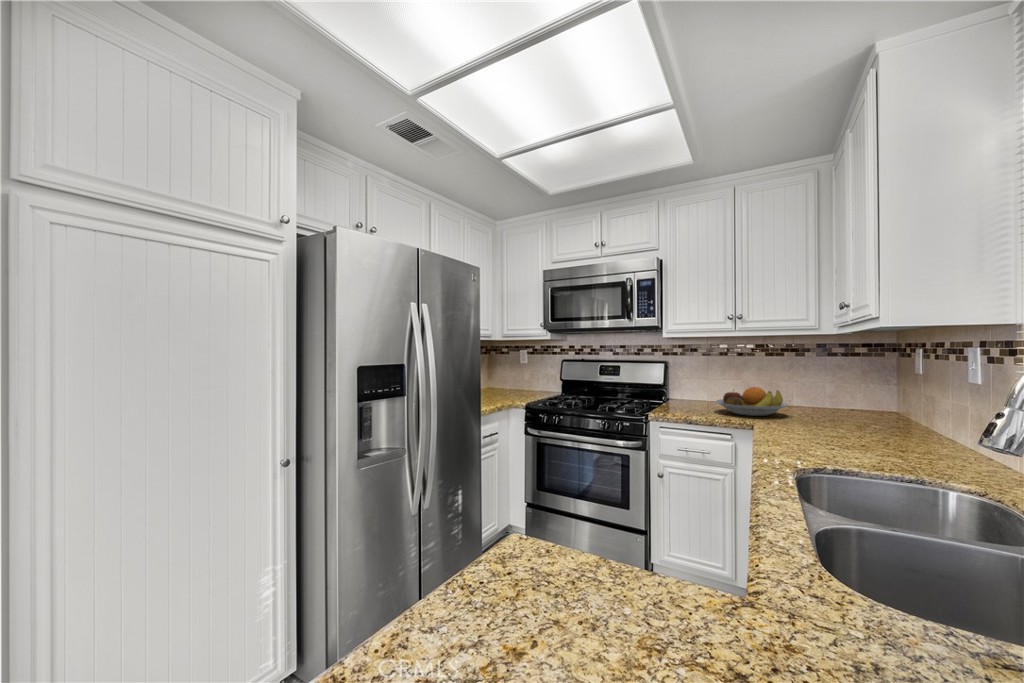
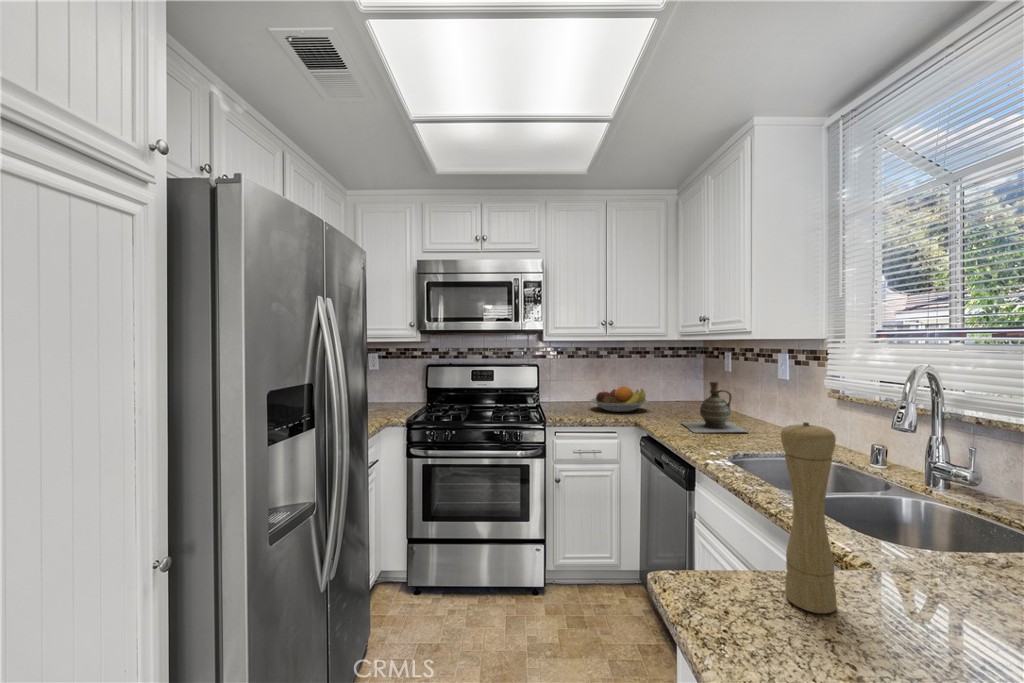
ceramic jug: none [805,382,894,450] -> present [682,382,748,432]
pepper mill: none [574,395,627,618] -> present [781,422,837,613]

